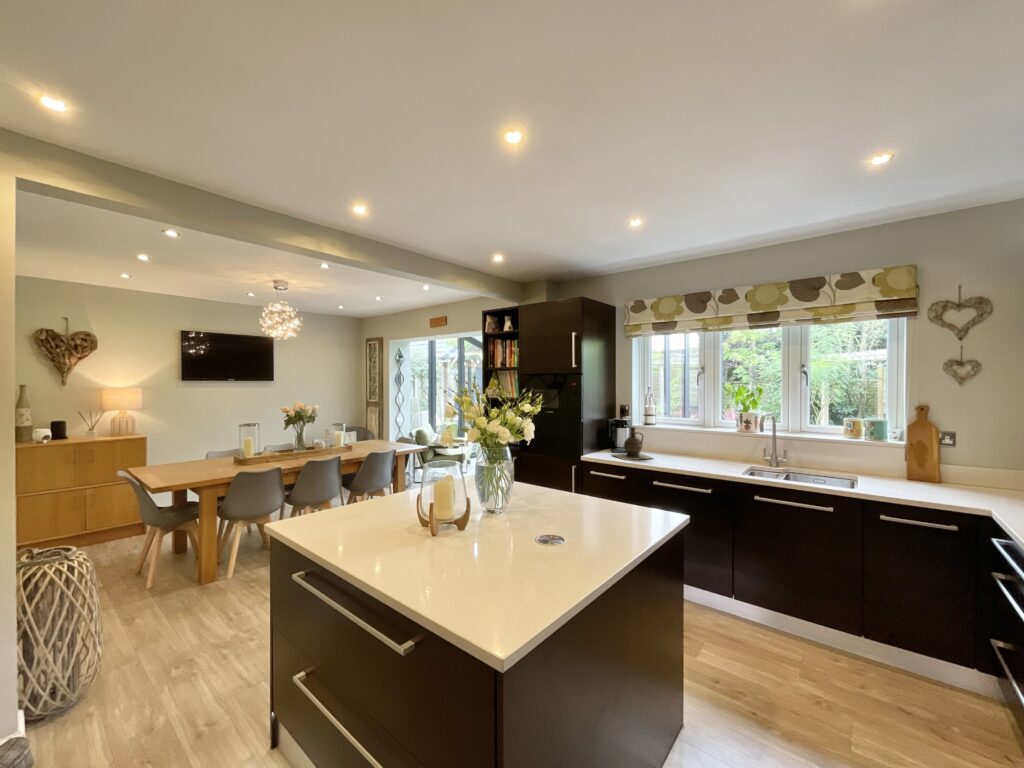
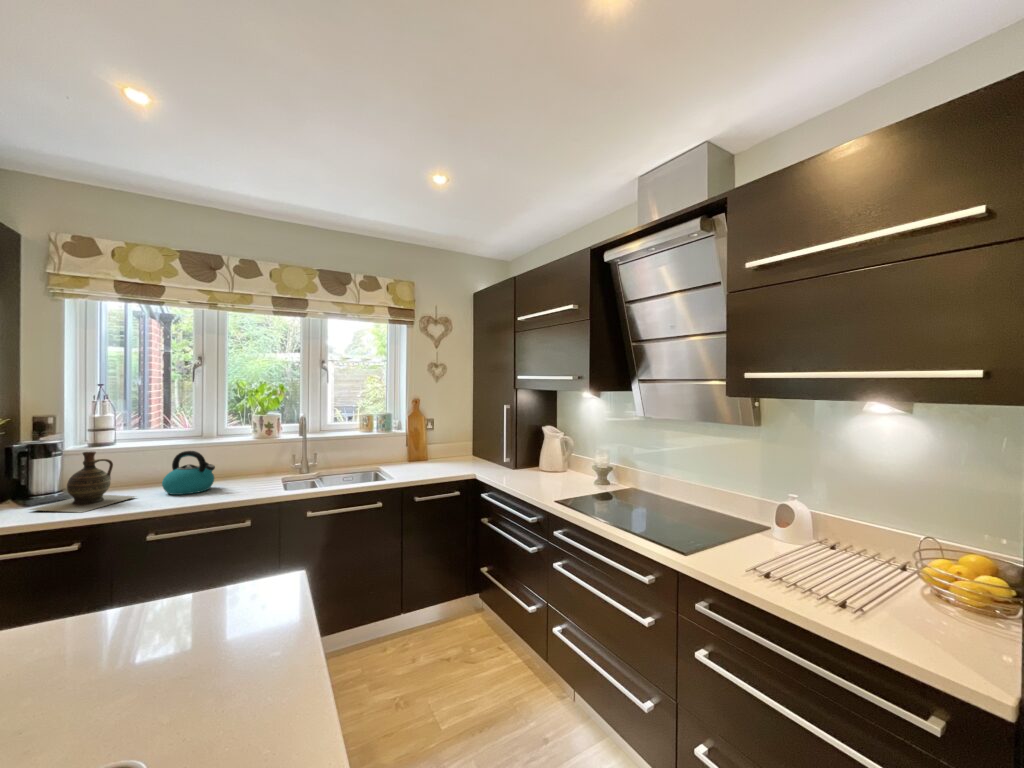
kettle: none [667,434,698,463] -> present [162,451,215,495]

